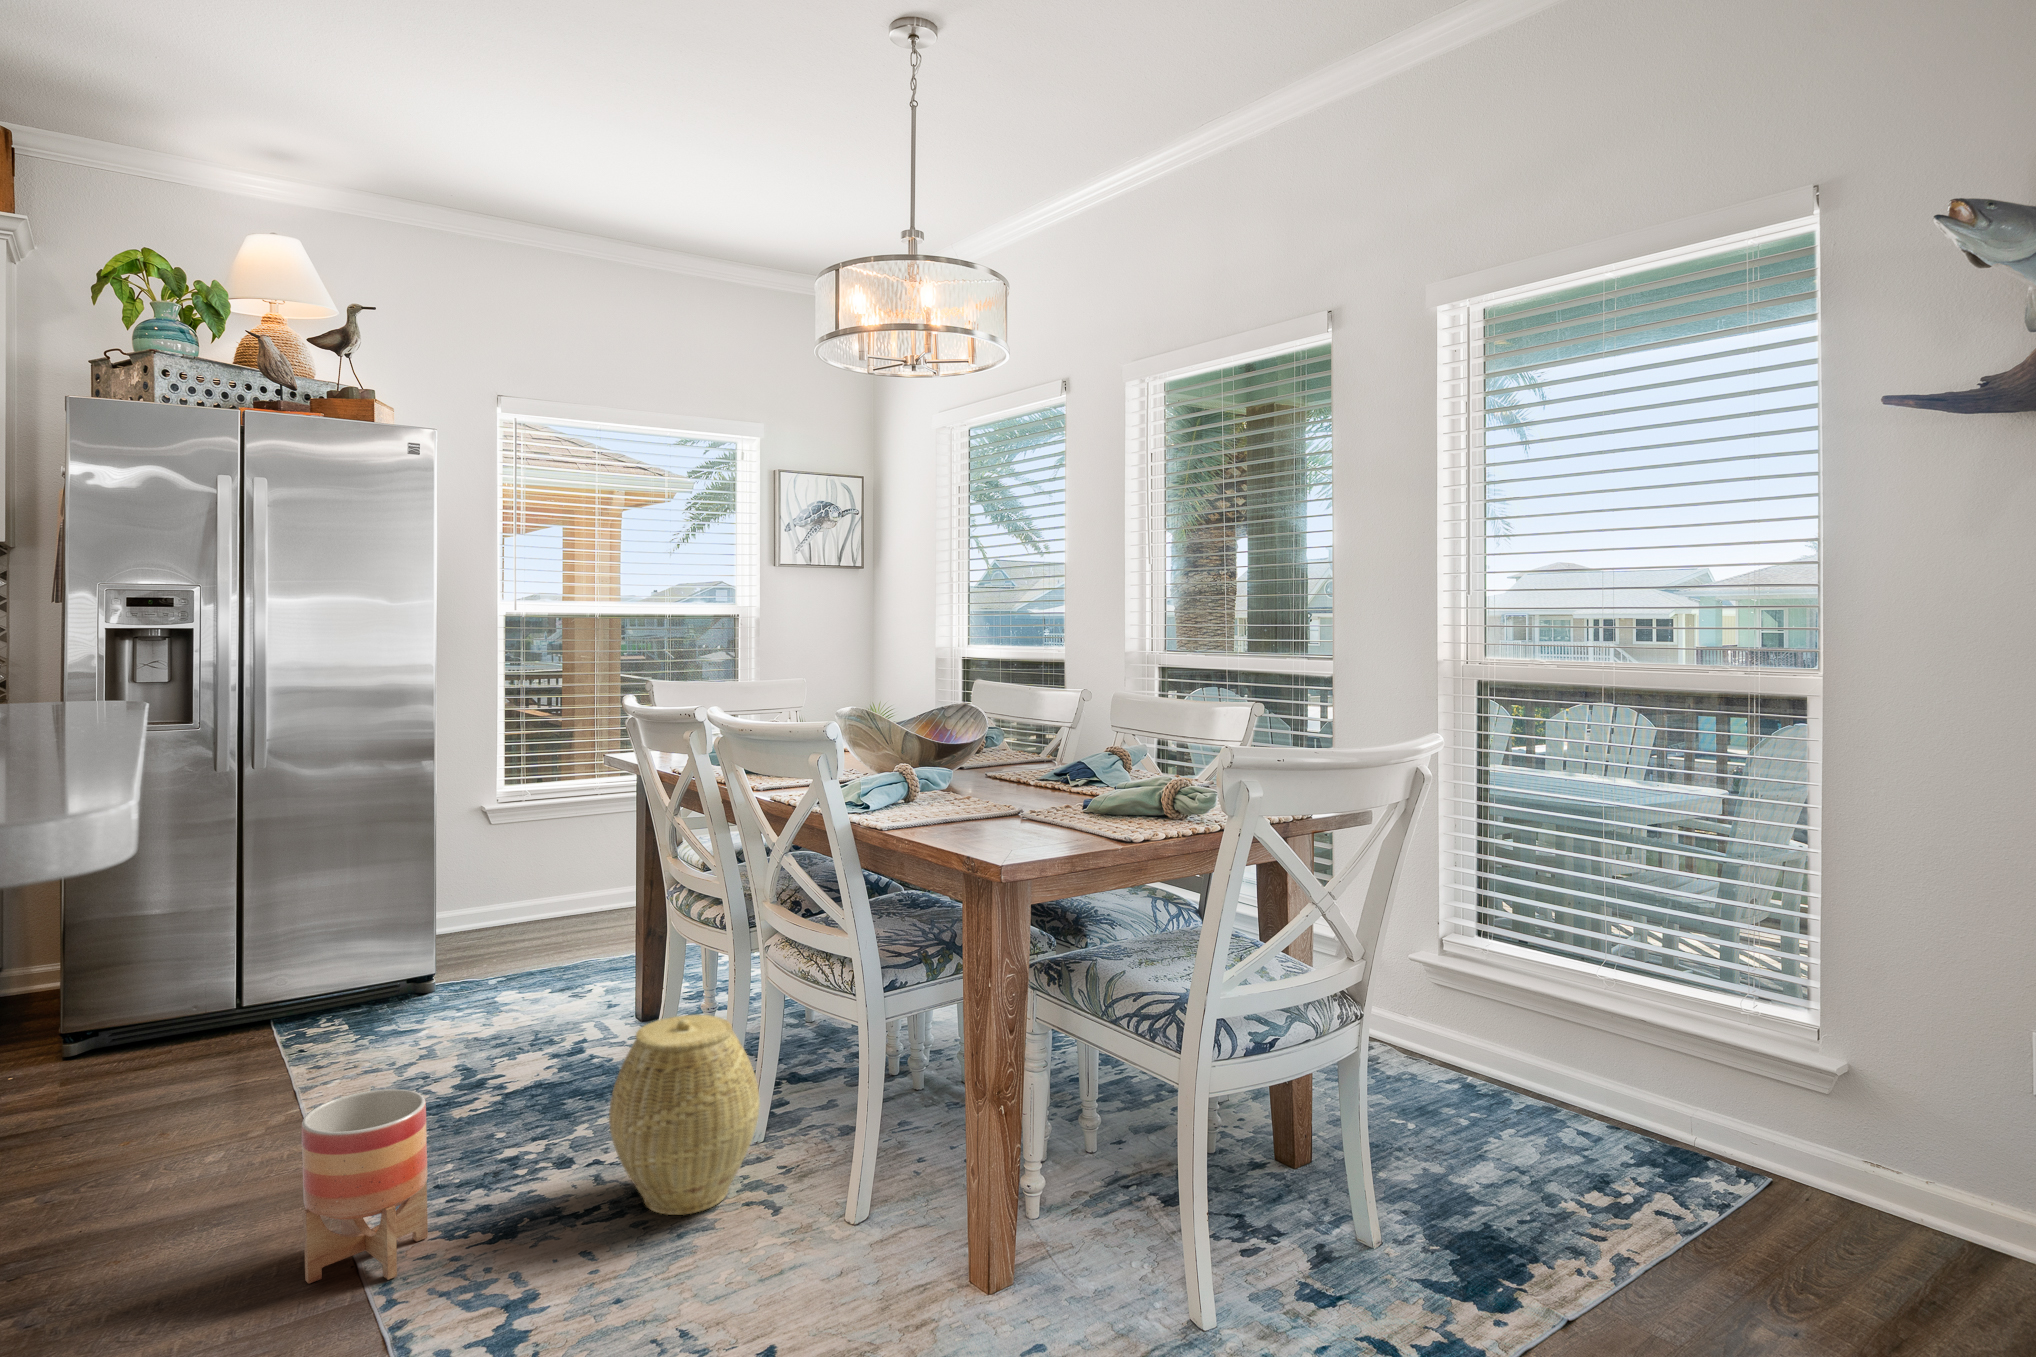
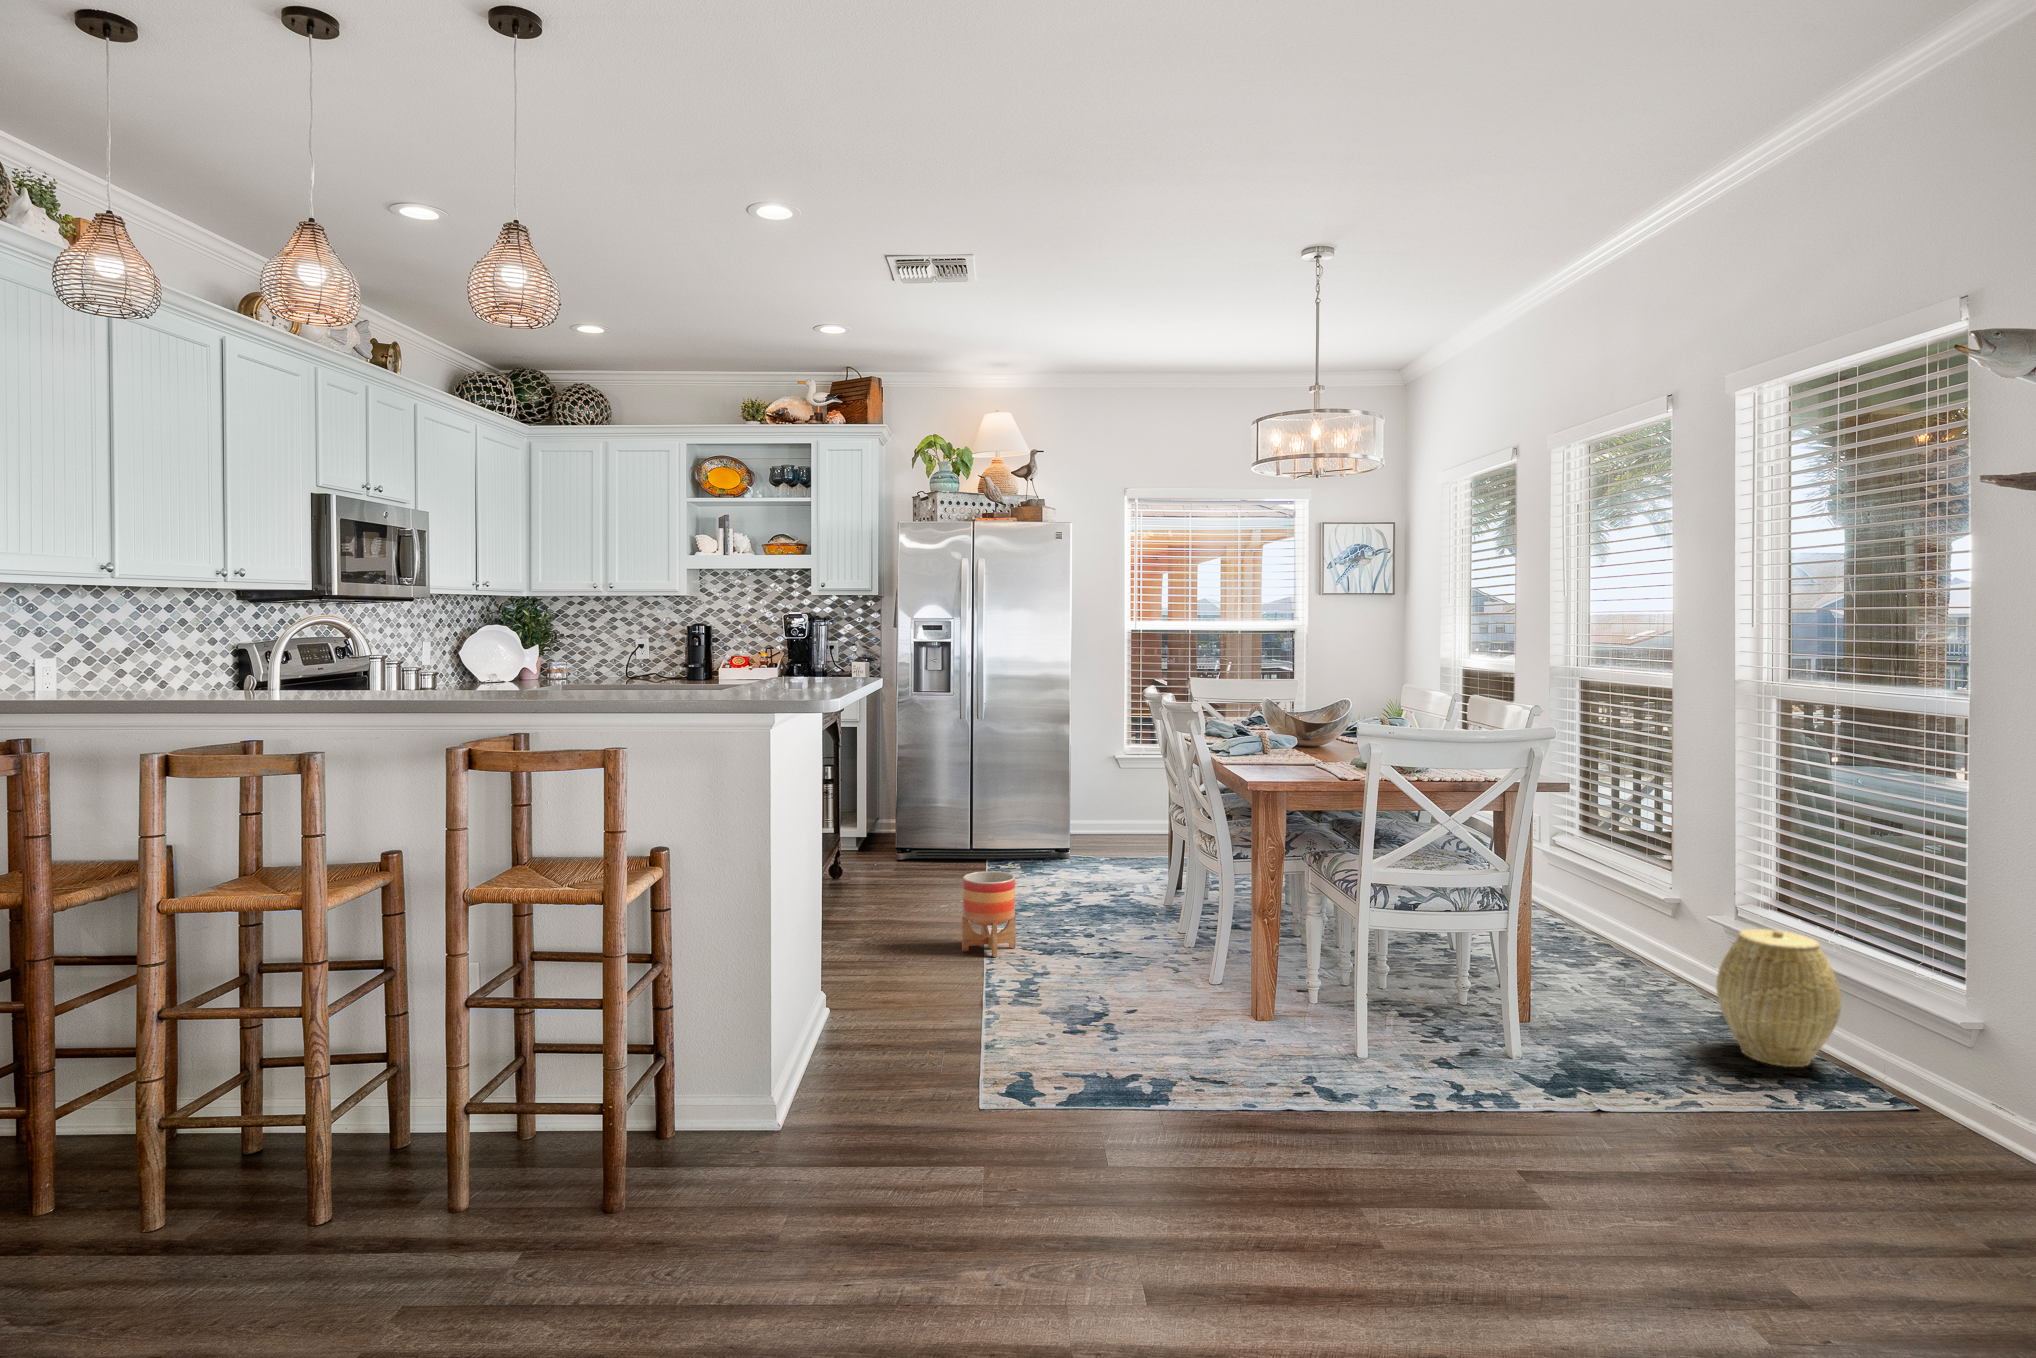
woven basket: present [609,1015,760,1215] -> present [1716,929,1841,1067]

